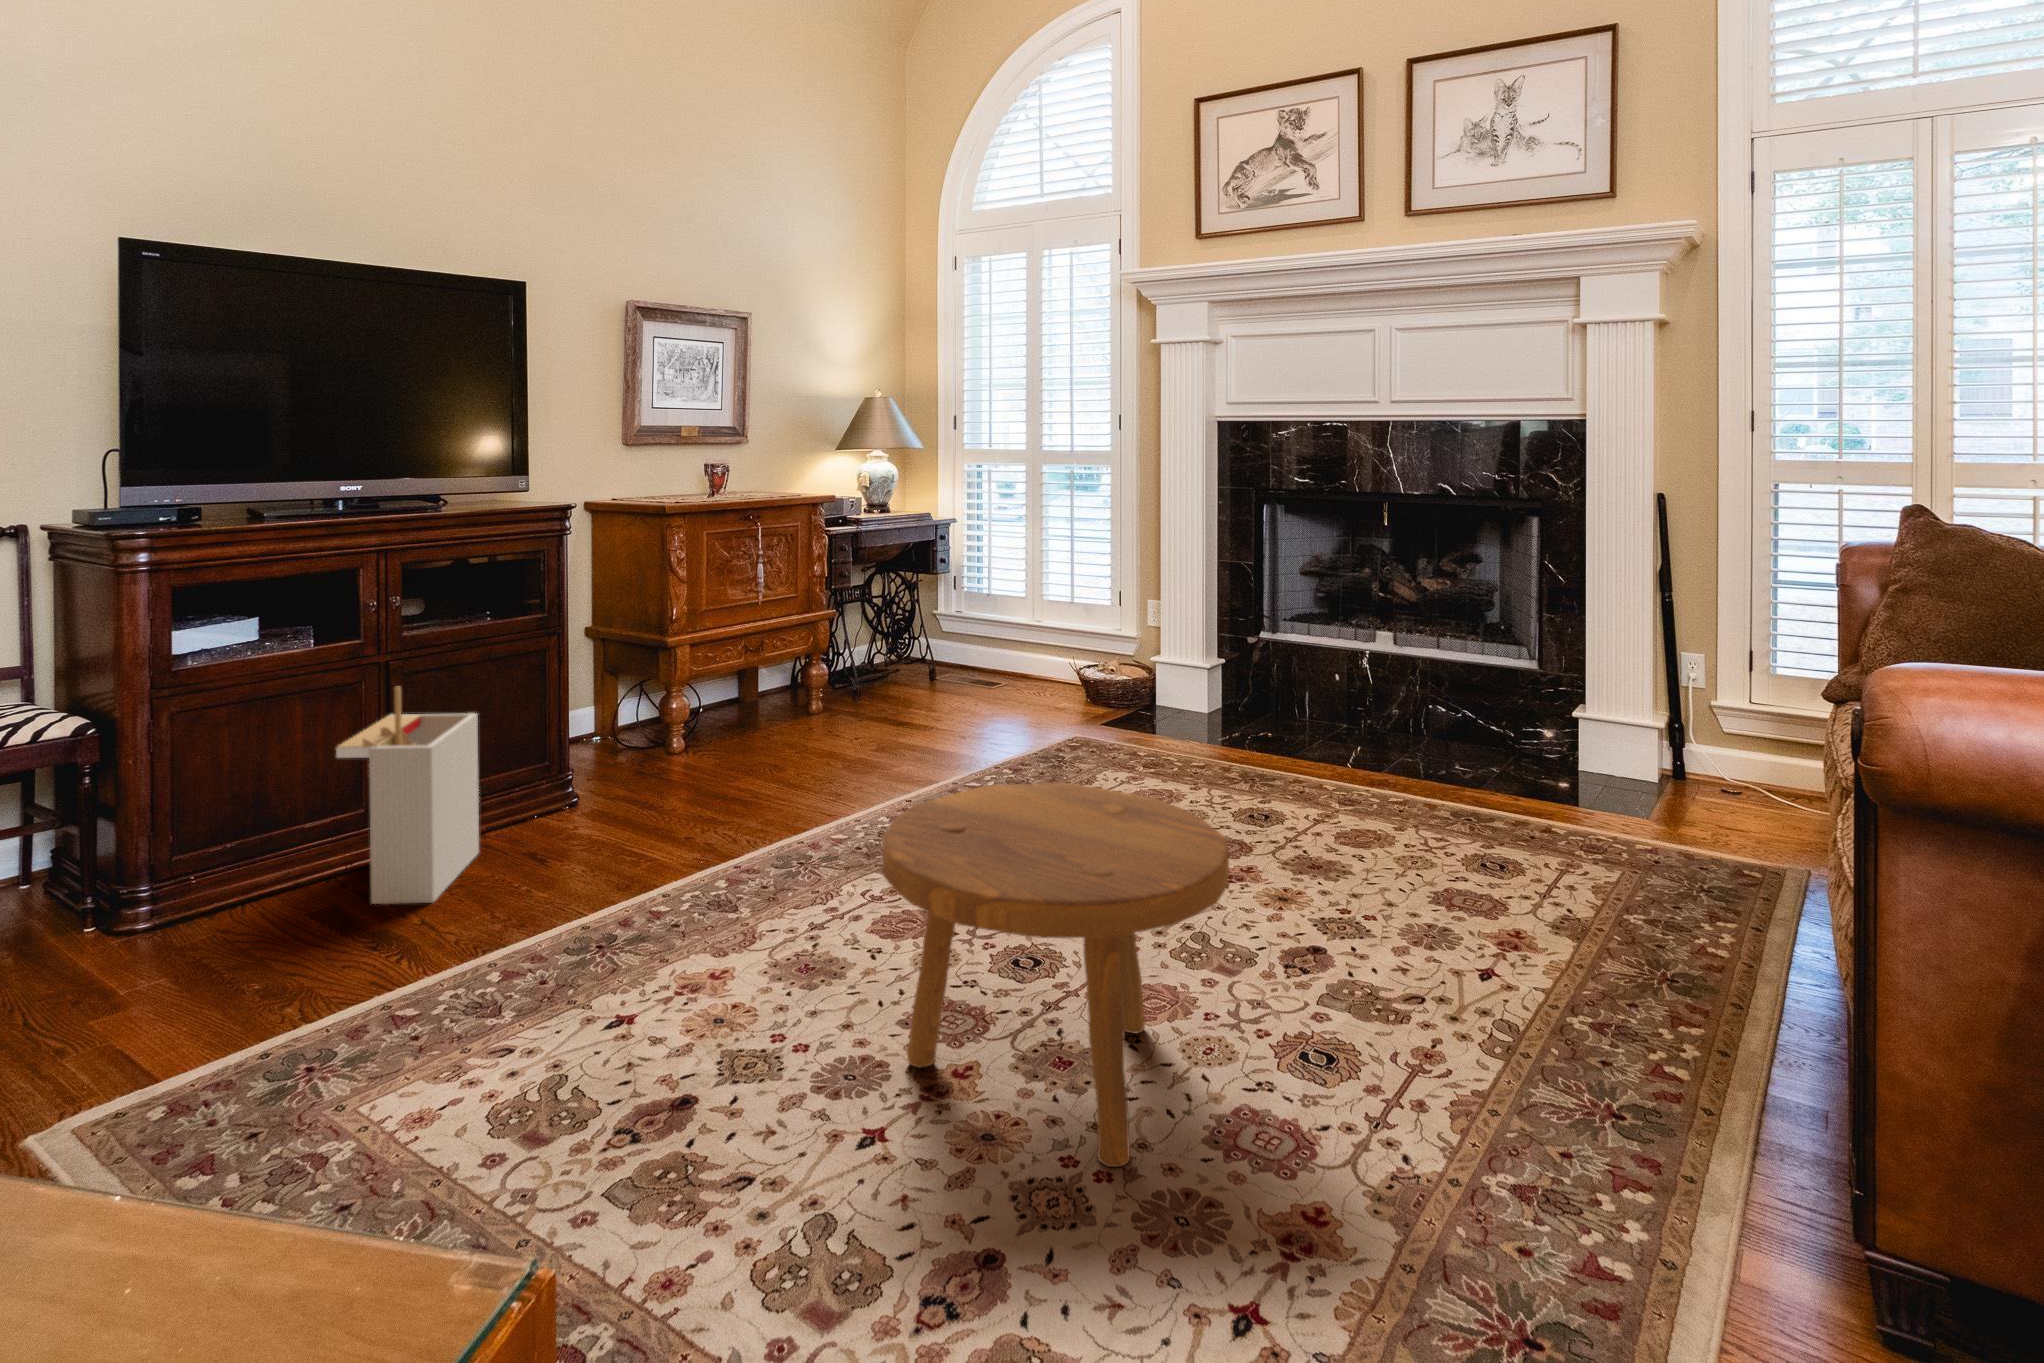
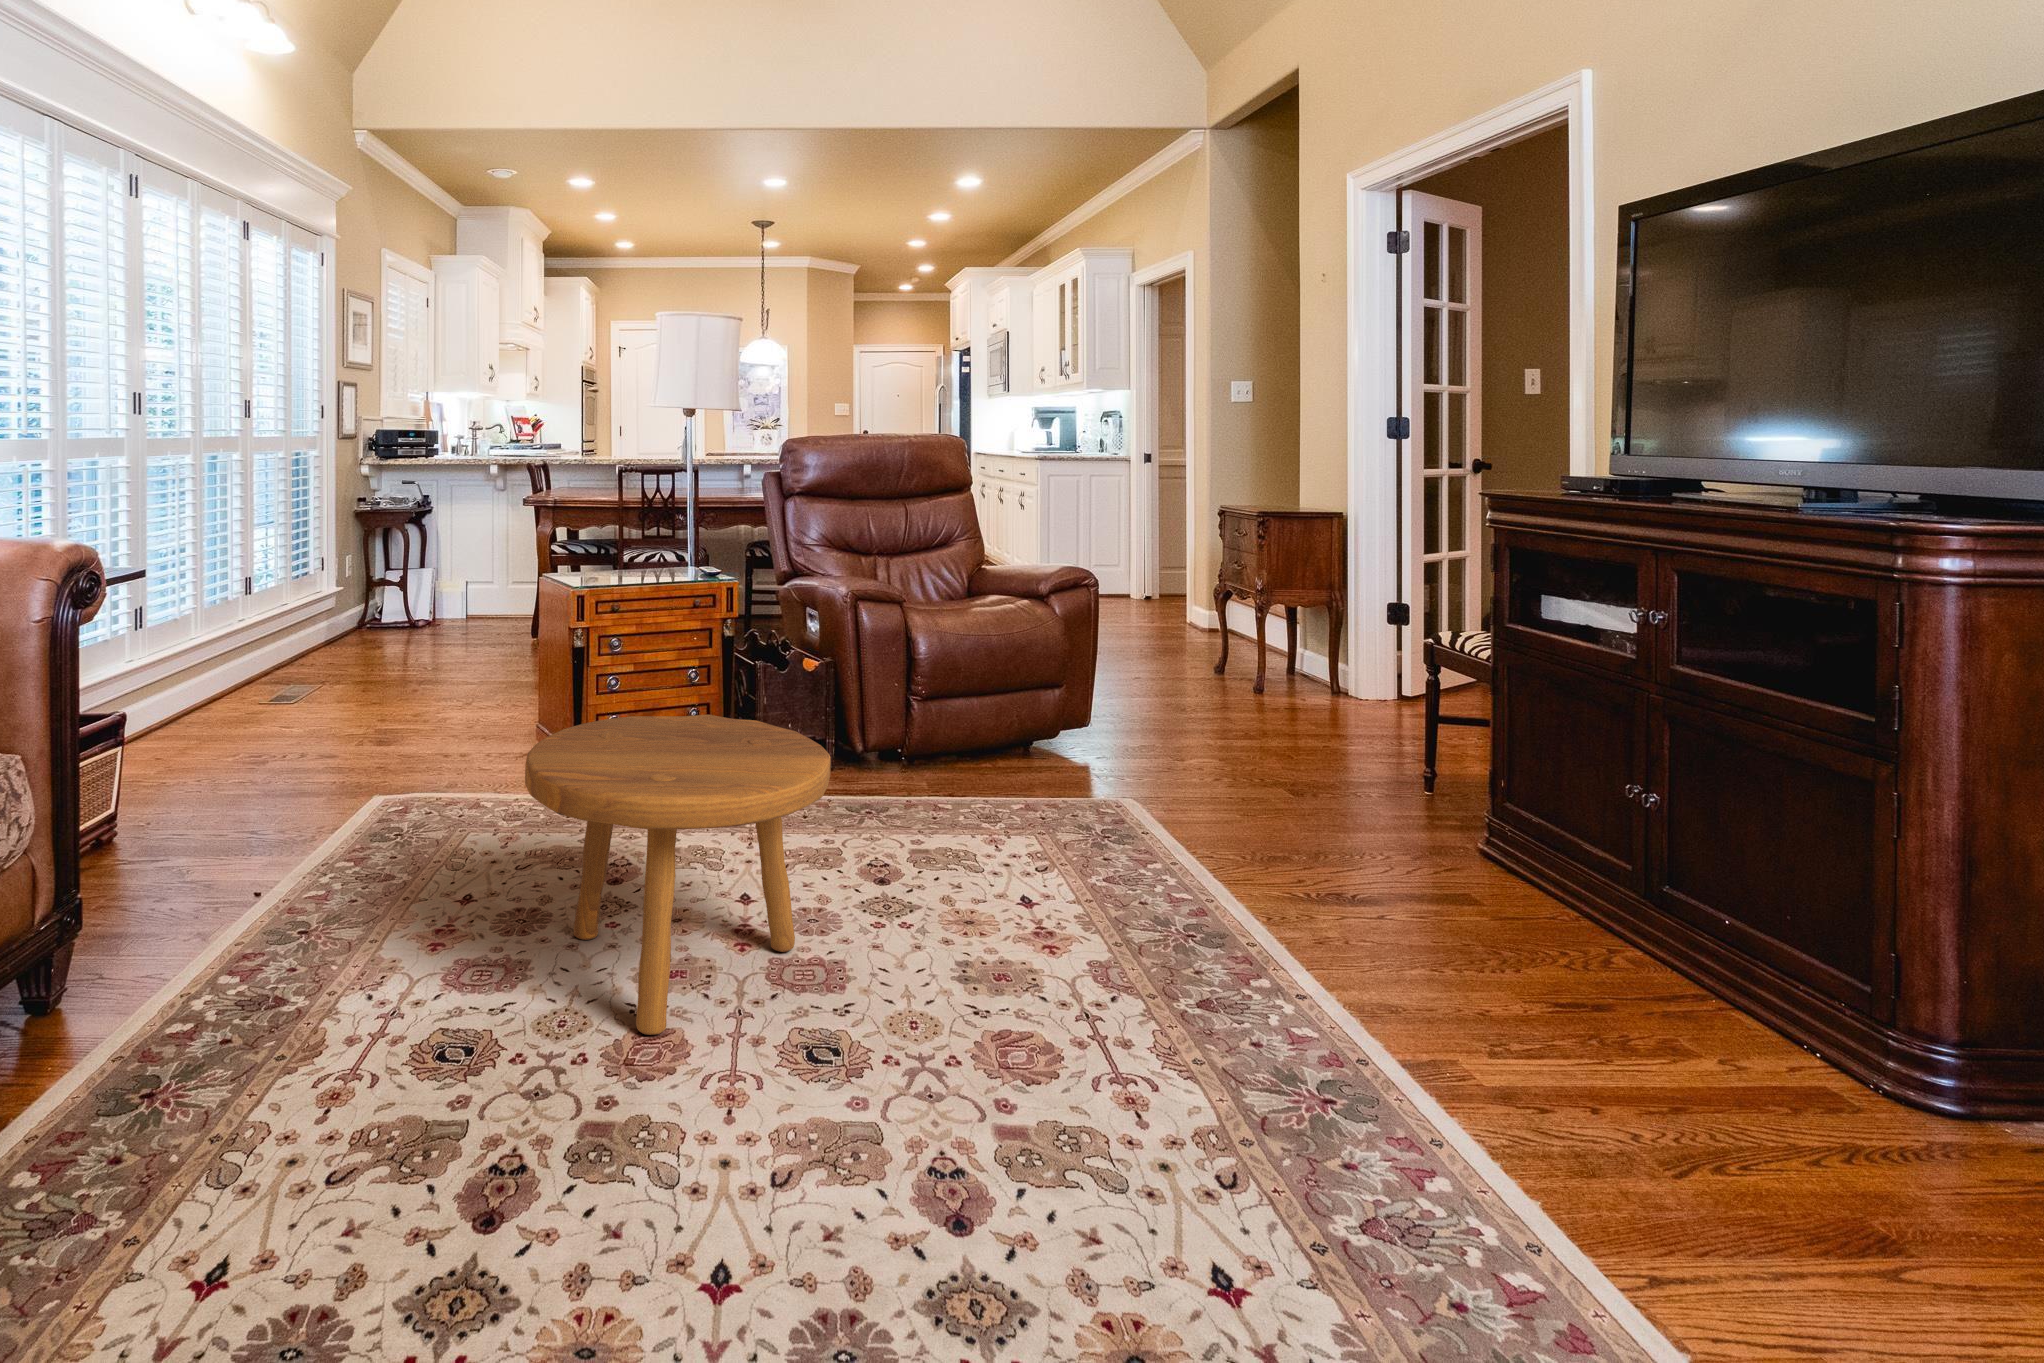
storage bin: present [336,686,479,904] -> none [1428,716,1649,1003]

